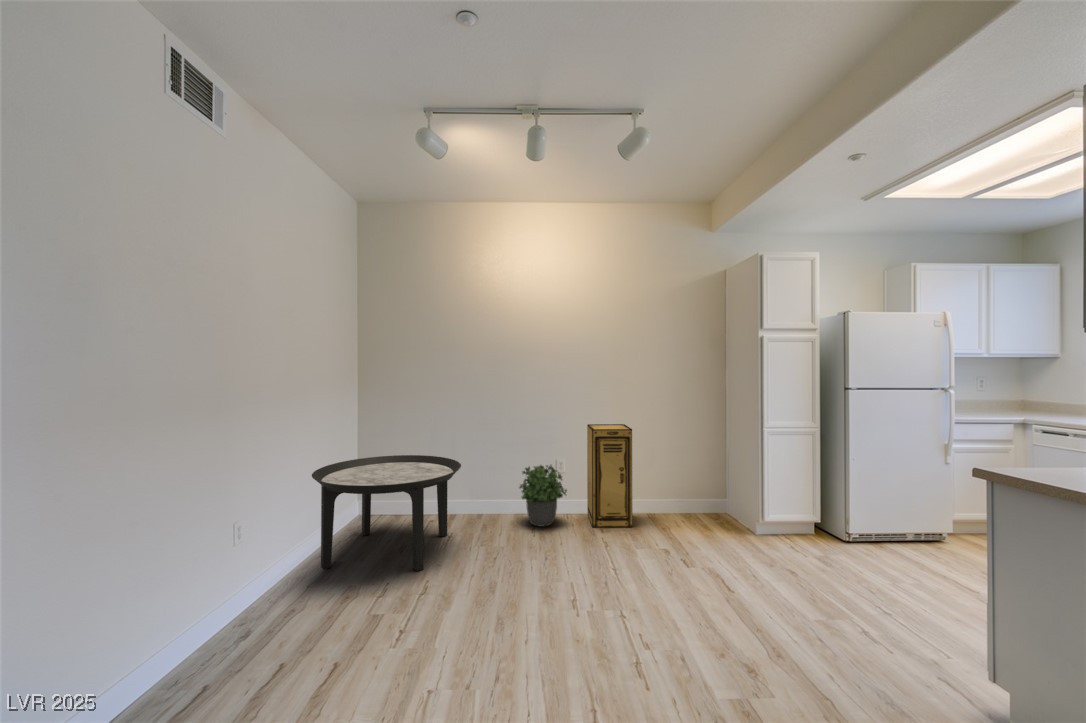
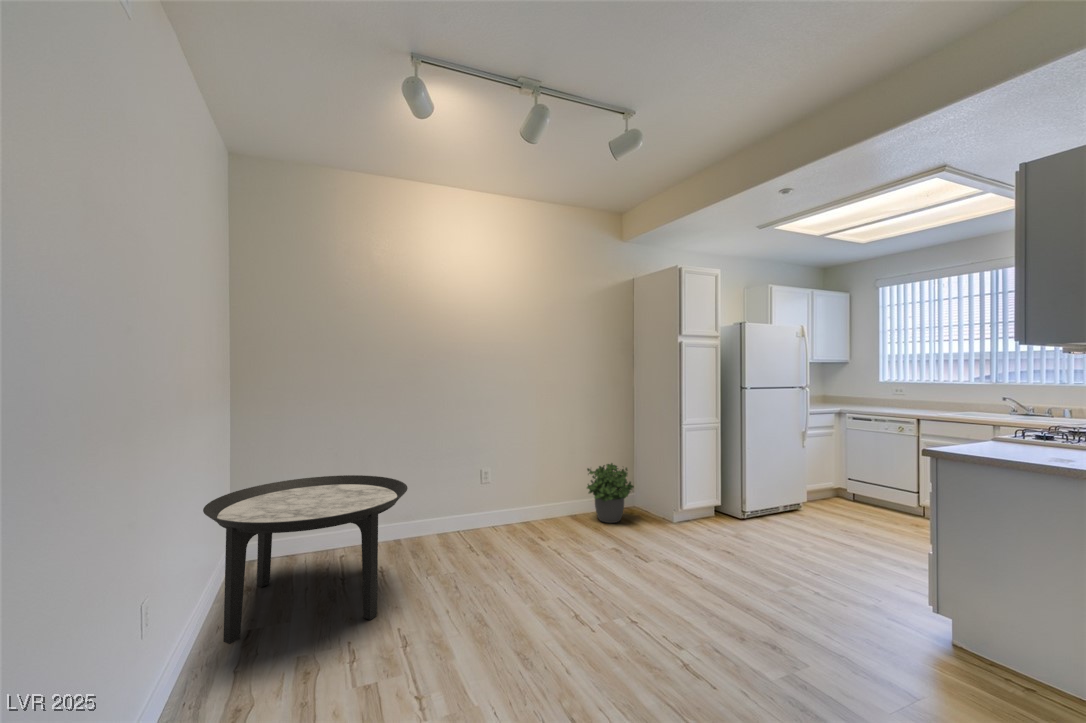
storage cabinet: present [587,424,632,528] -> none [517,427,569,536]
potted plant: present [519,465,567,527] -> present [587,463,634,523]

